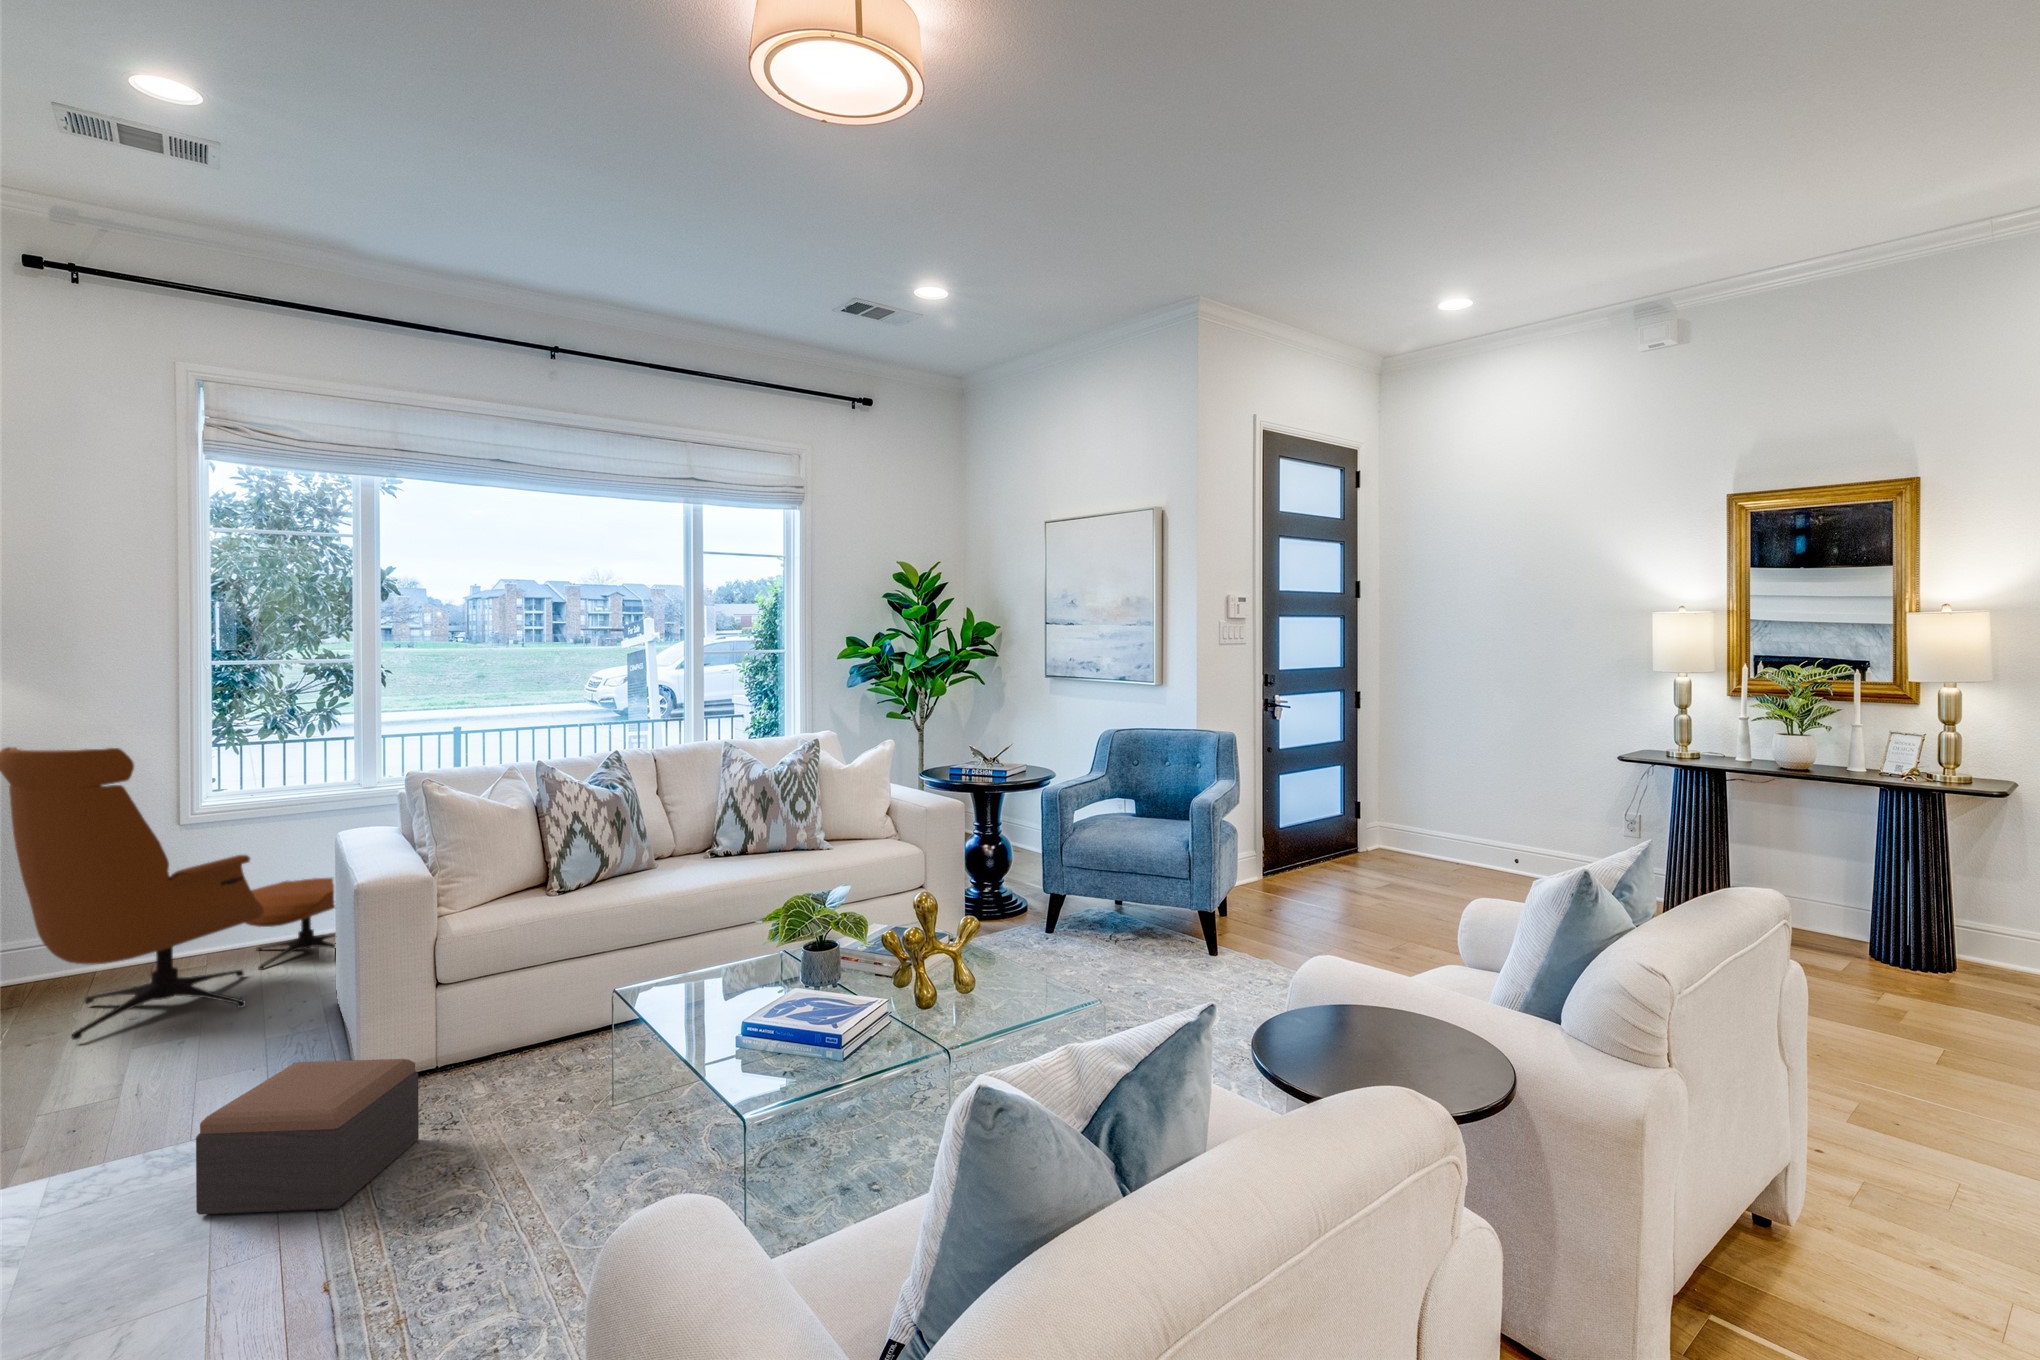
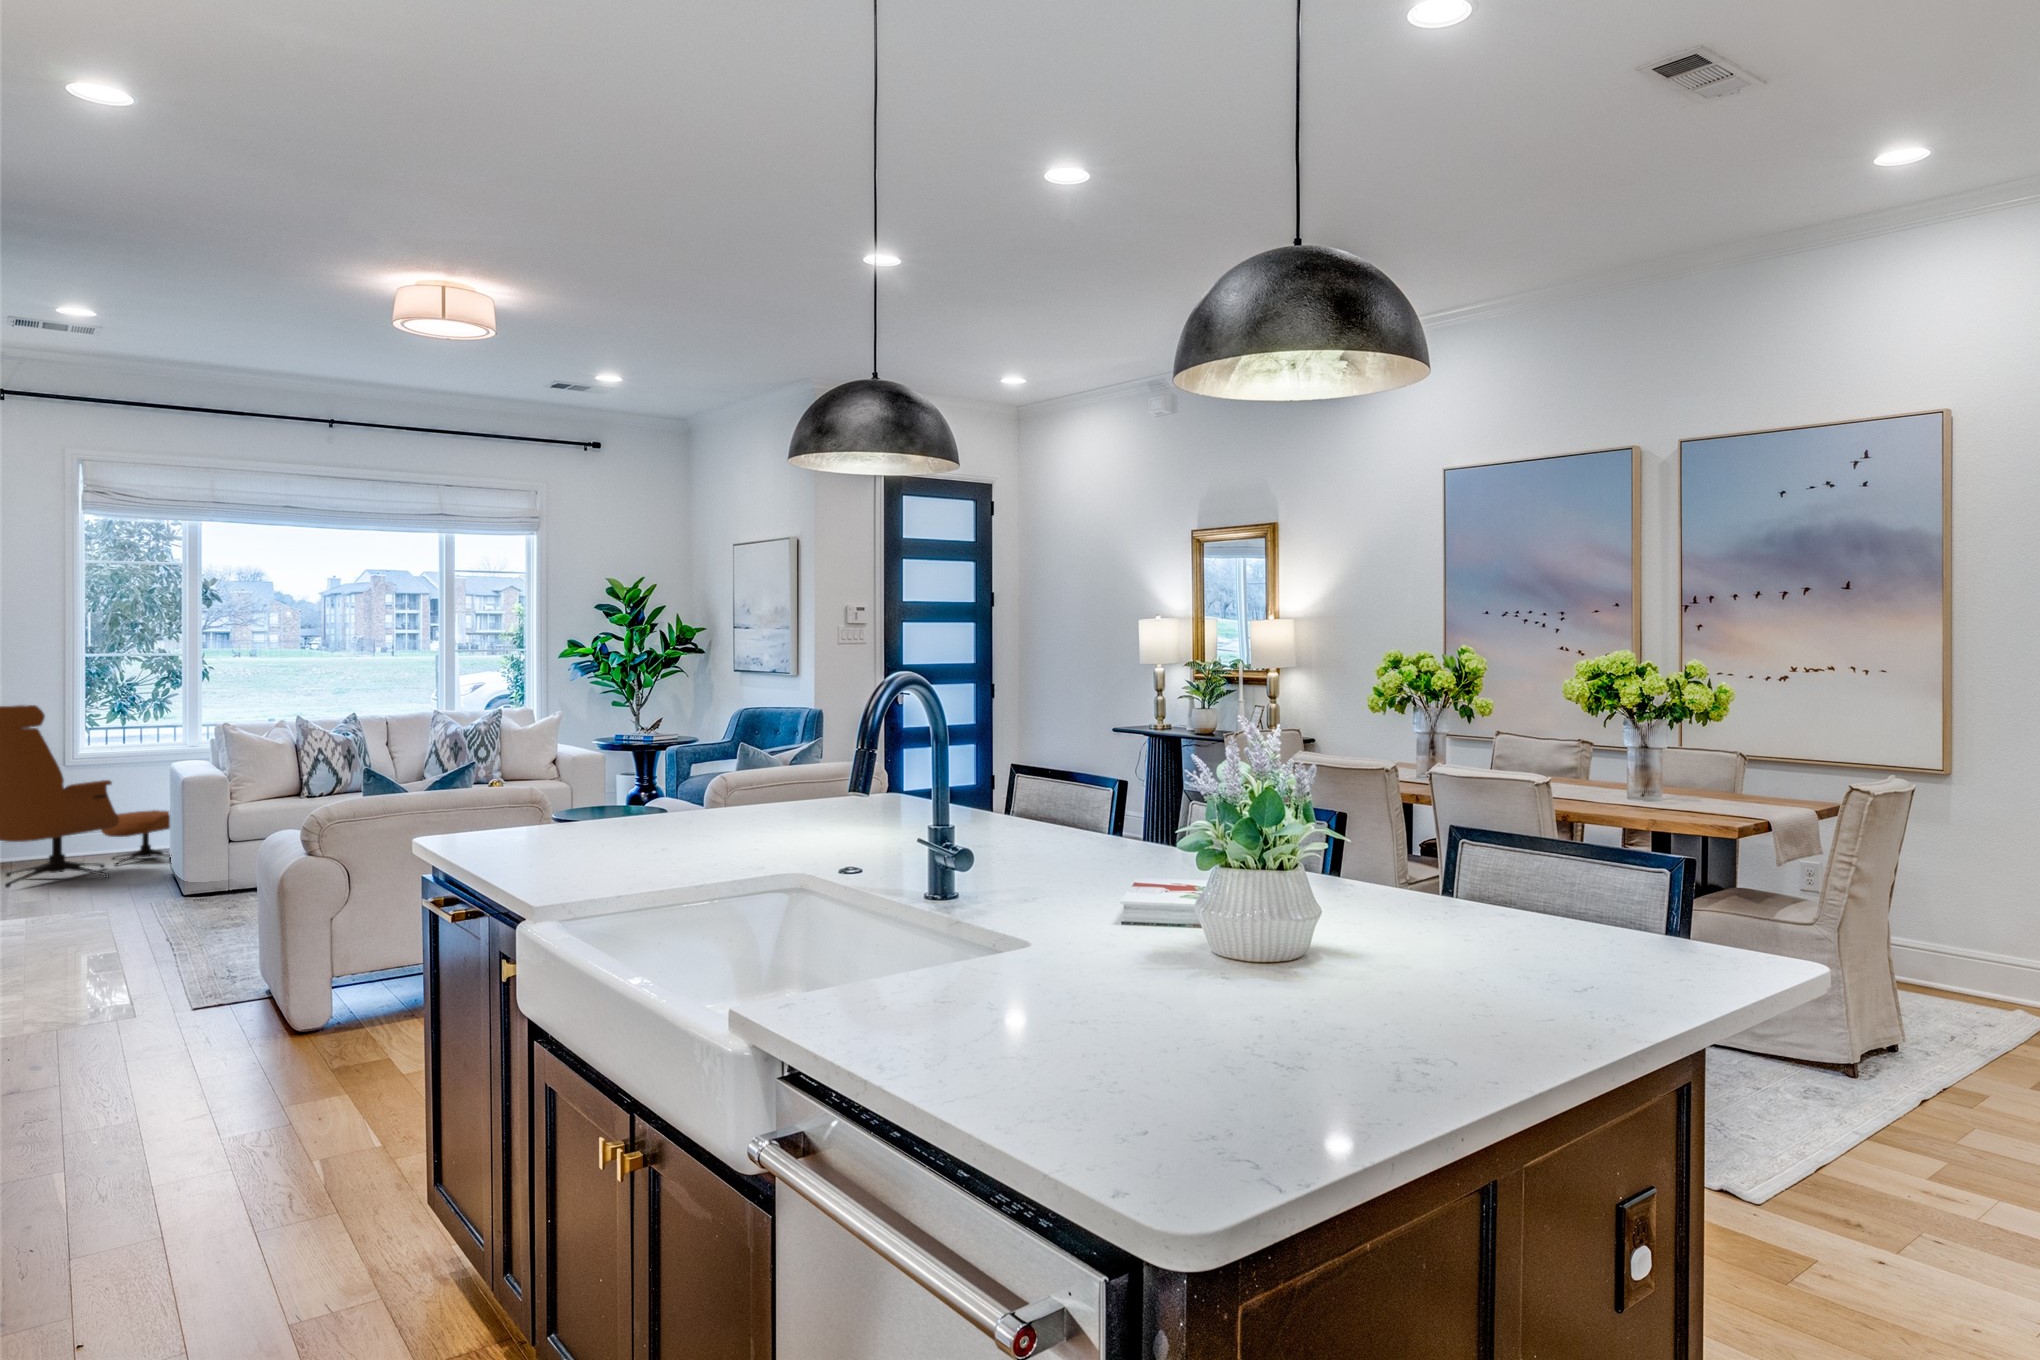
footstool: present [196,1059,419,1214] -> none [98,868,214,931]

